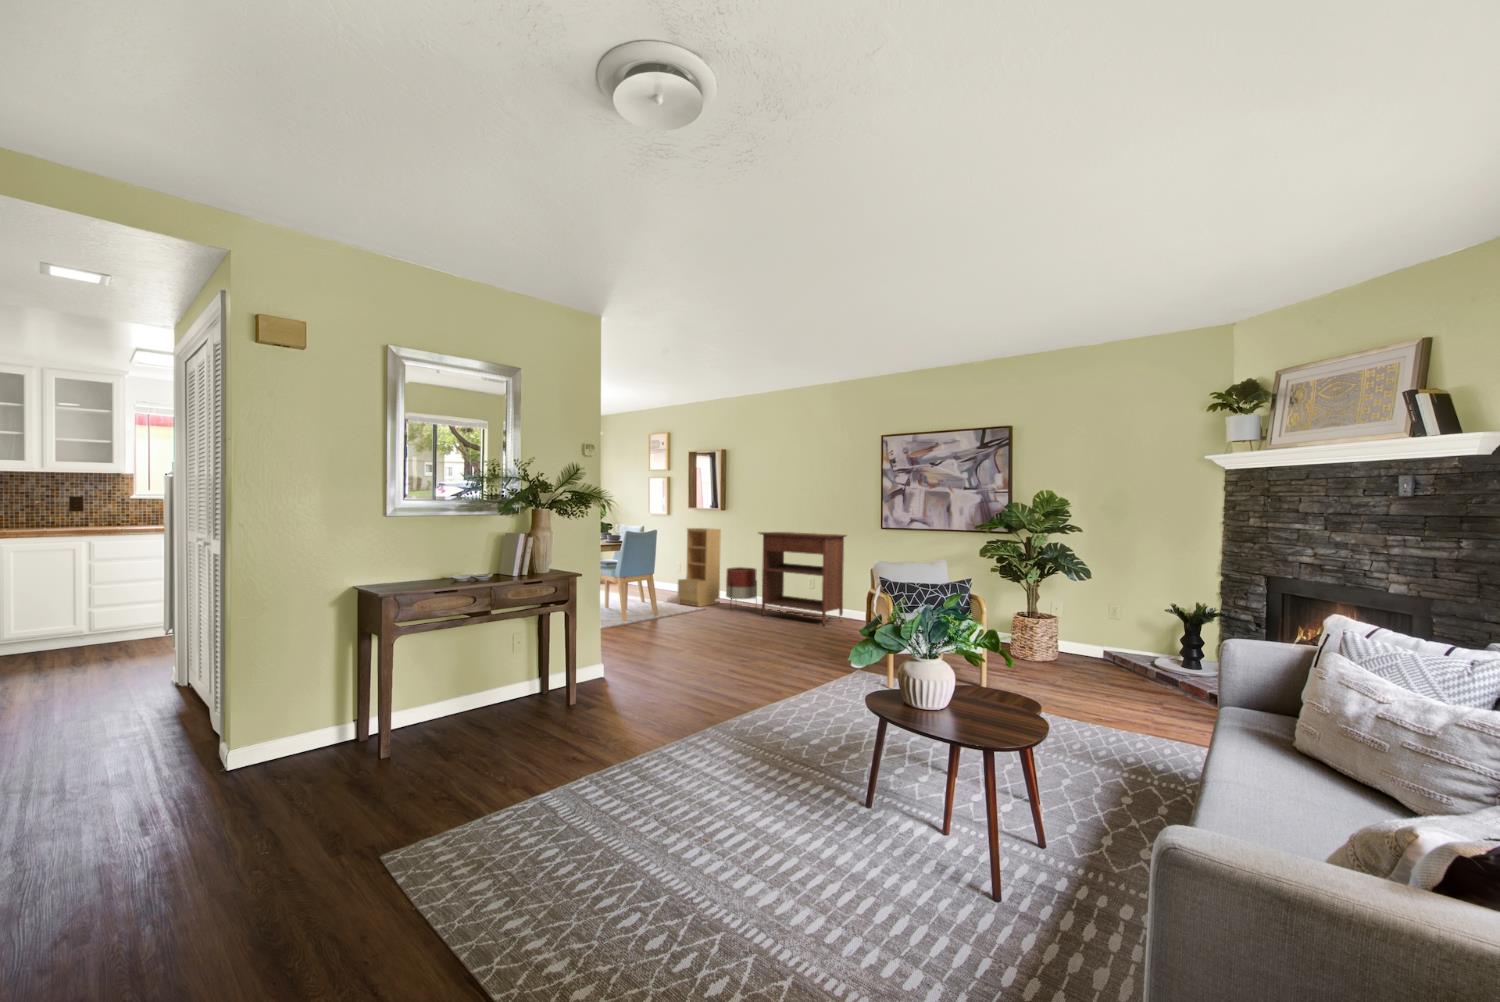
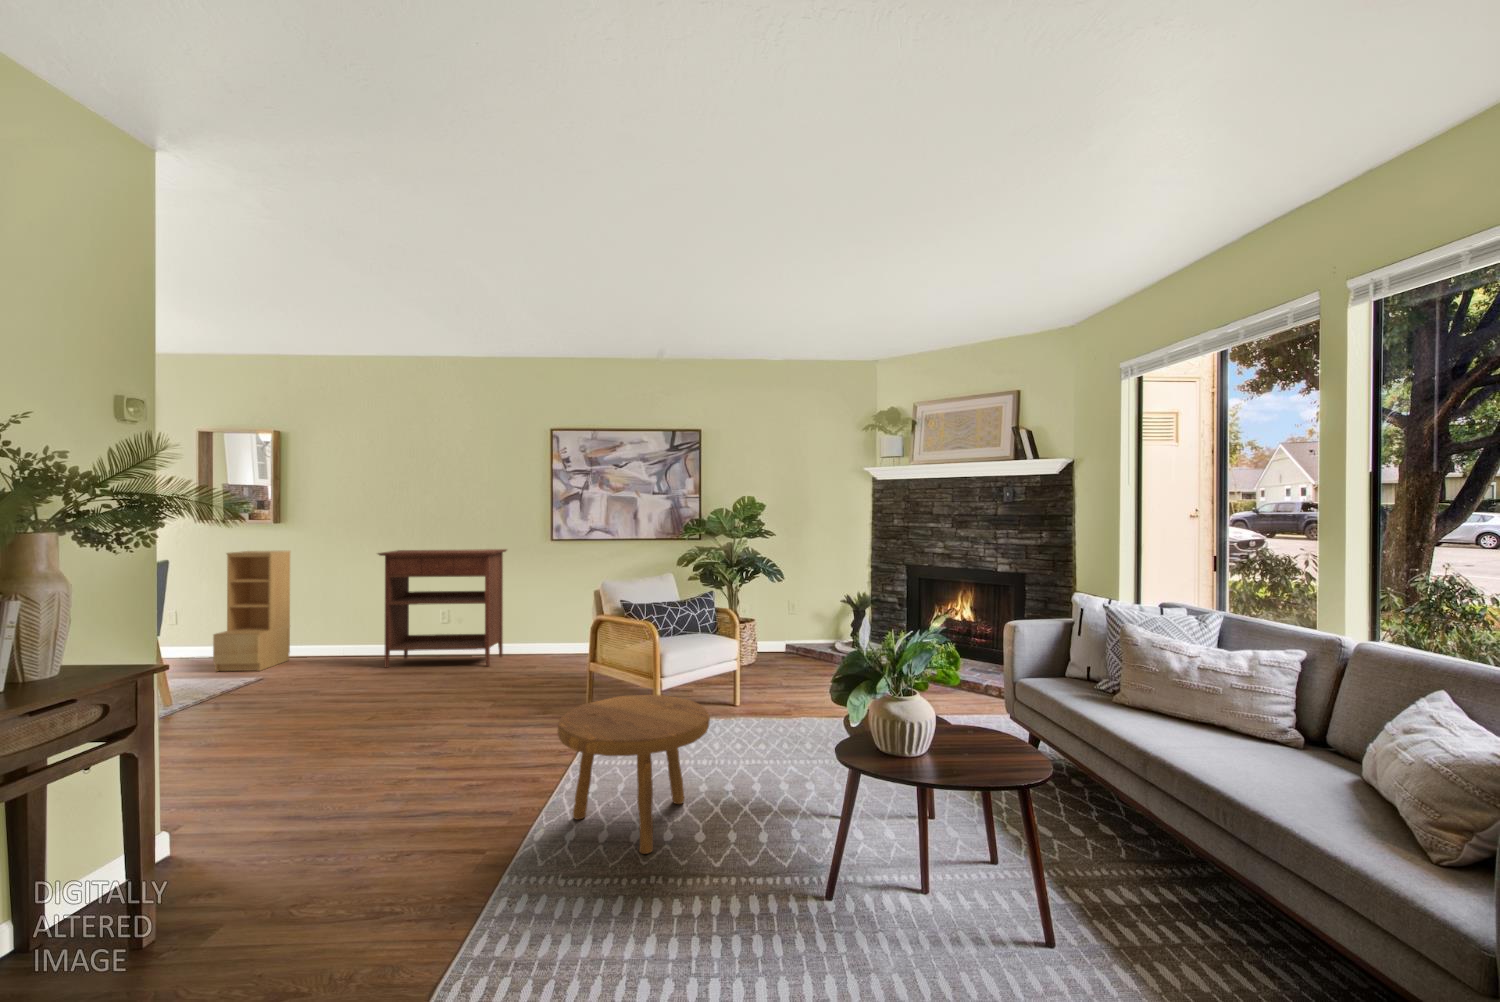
planter: present [726,567,757,600] -> none [313,603,365,669]
footstool: none [724,640,838,750] -> present [558,695,710,854]

